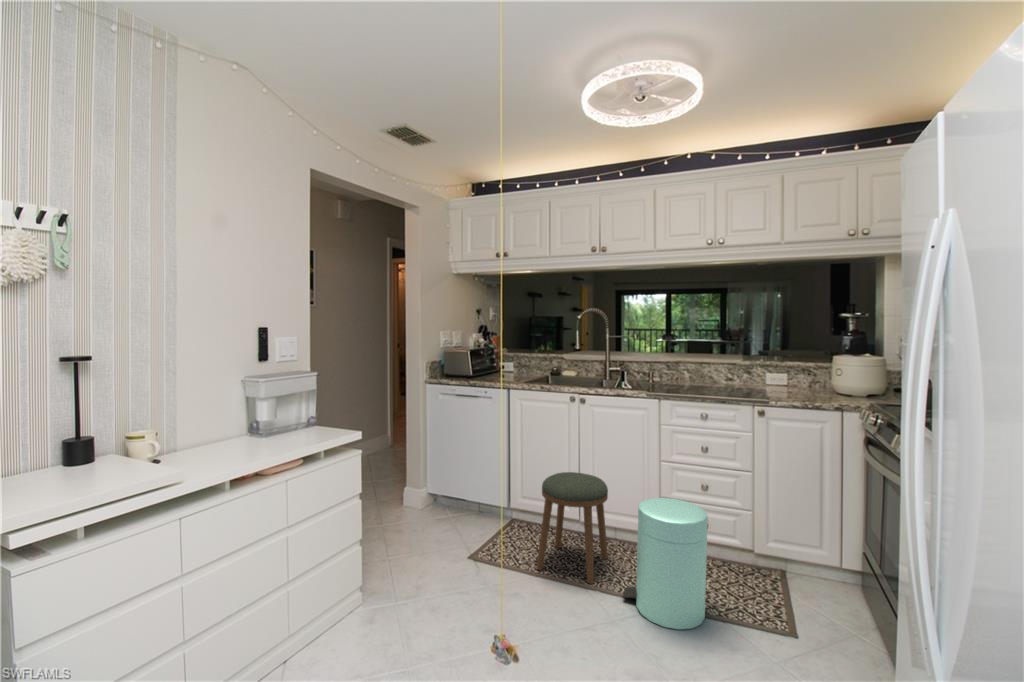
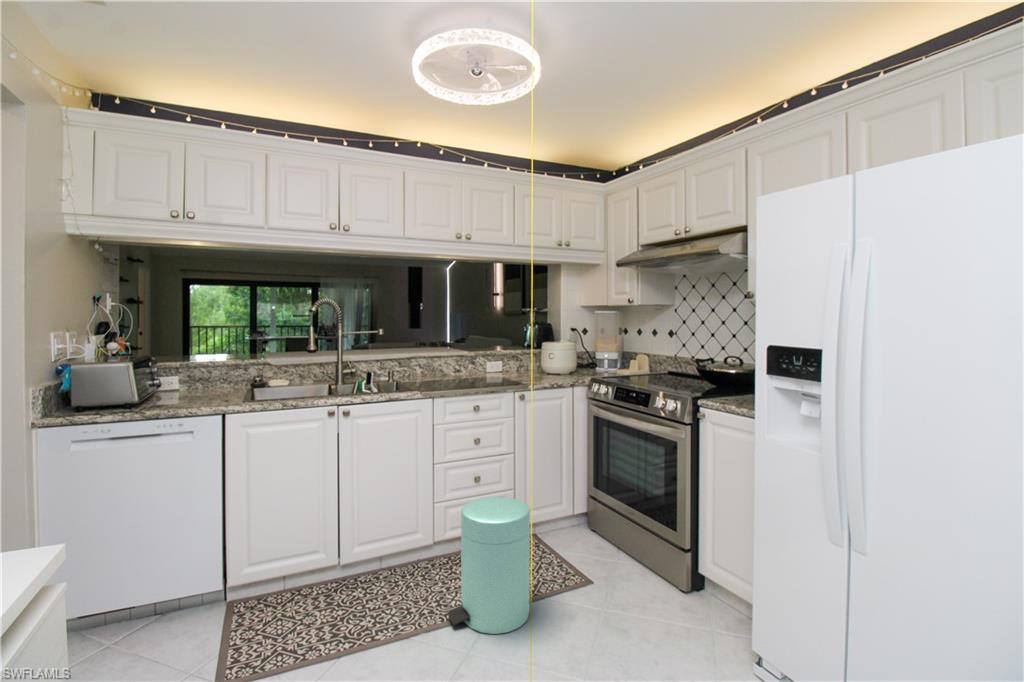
stool: present [537,472,608,584] -> none [322,502,410,650]

